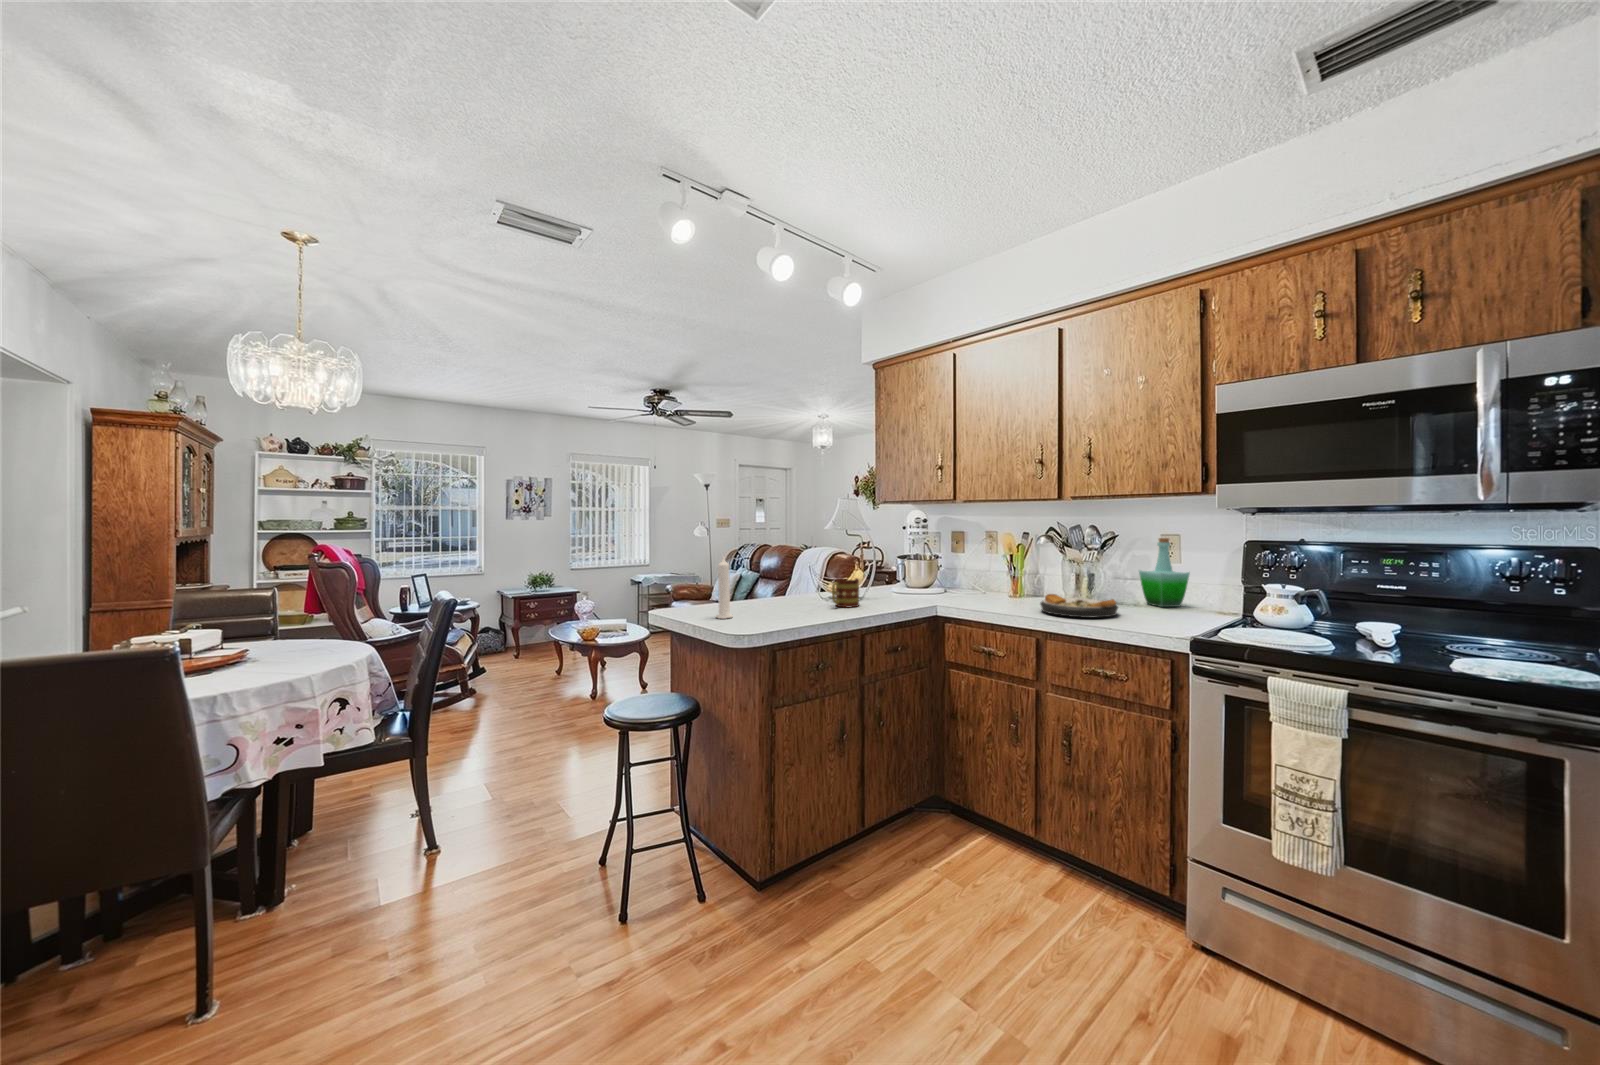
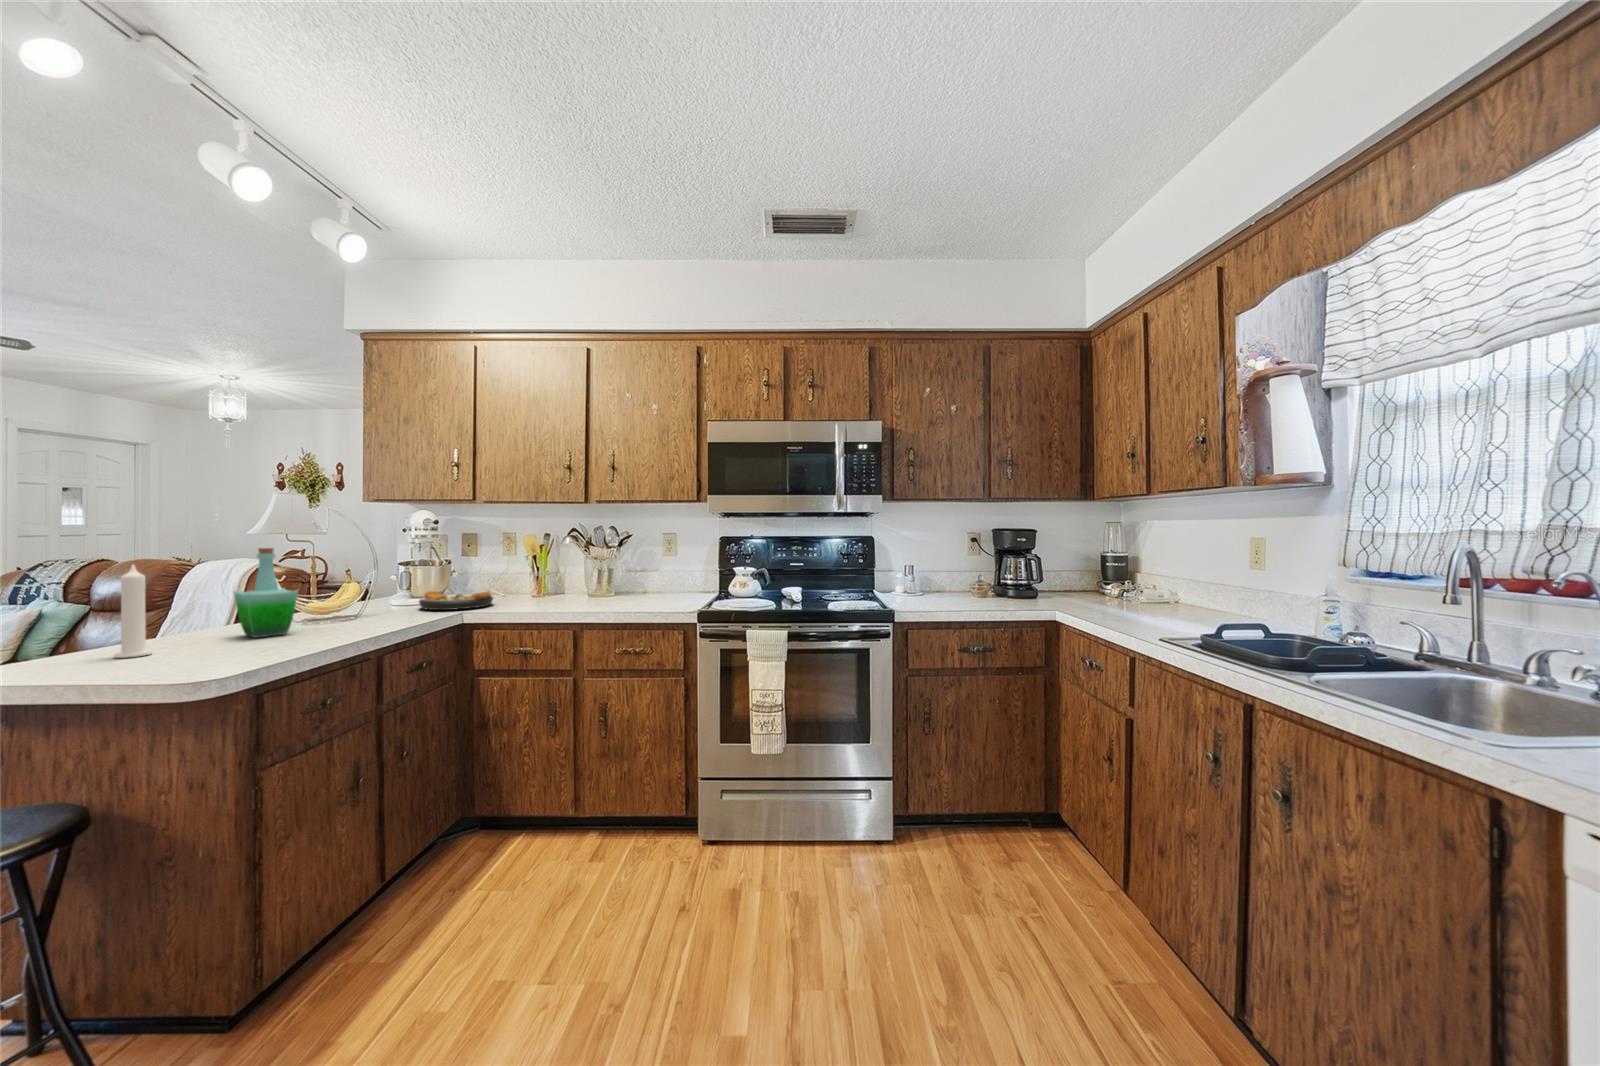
bottle: present [1139,538,1190,607] -> present [234,548,298,638]
mug: present [832,578,859,607] -> none [324,588,362,624]
plate: present [1040,594,1118,618] -> present [419,591,493,610]

